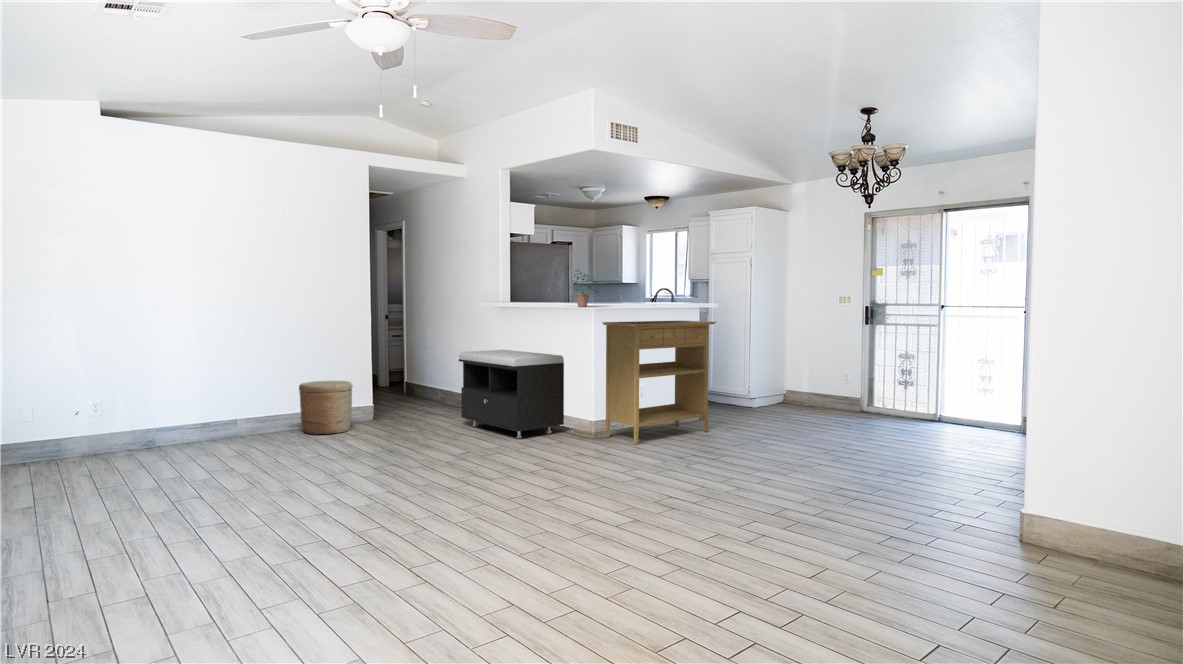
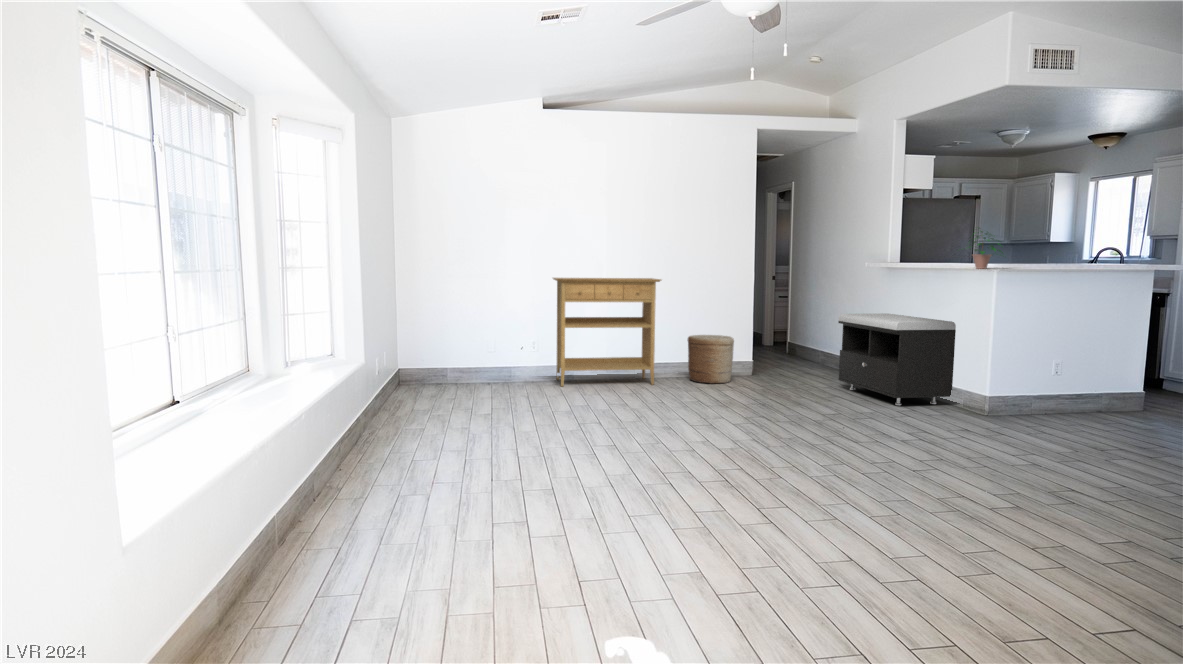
console table: present [602,321,716,445] -> present [553,278,661,386]

